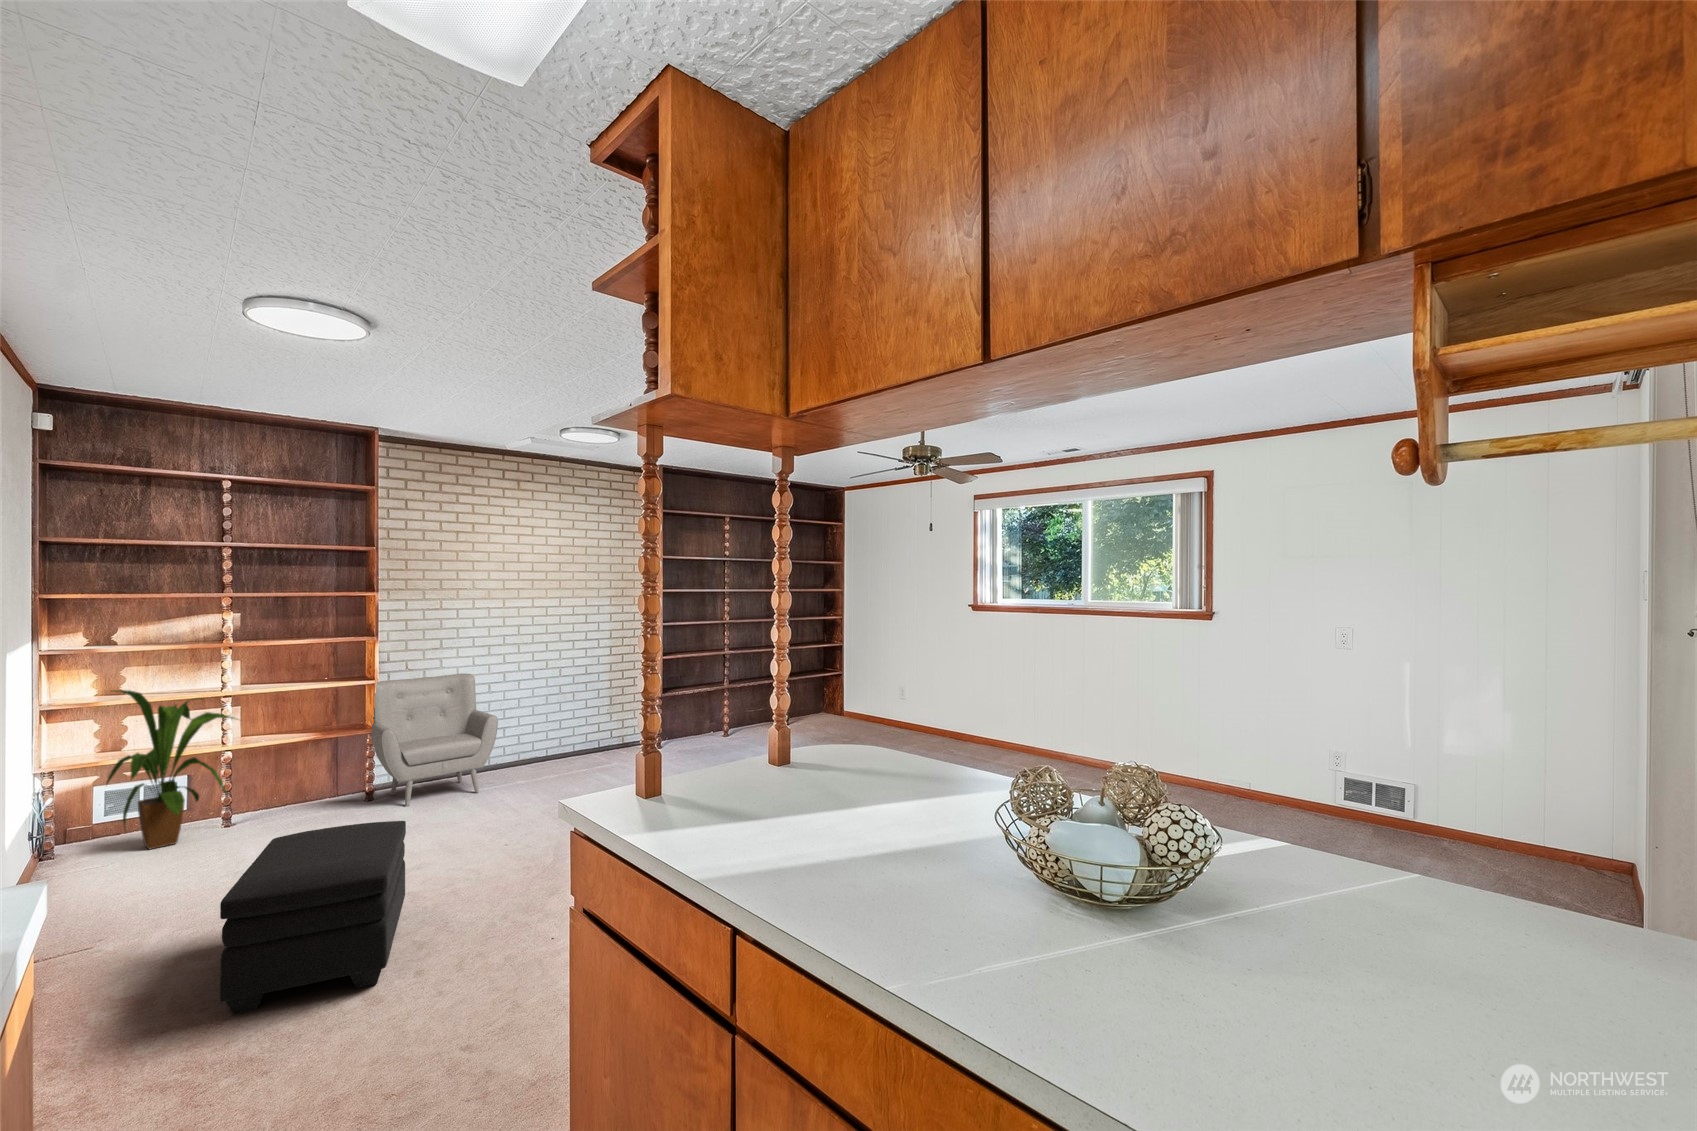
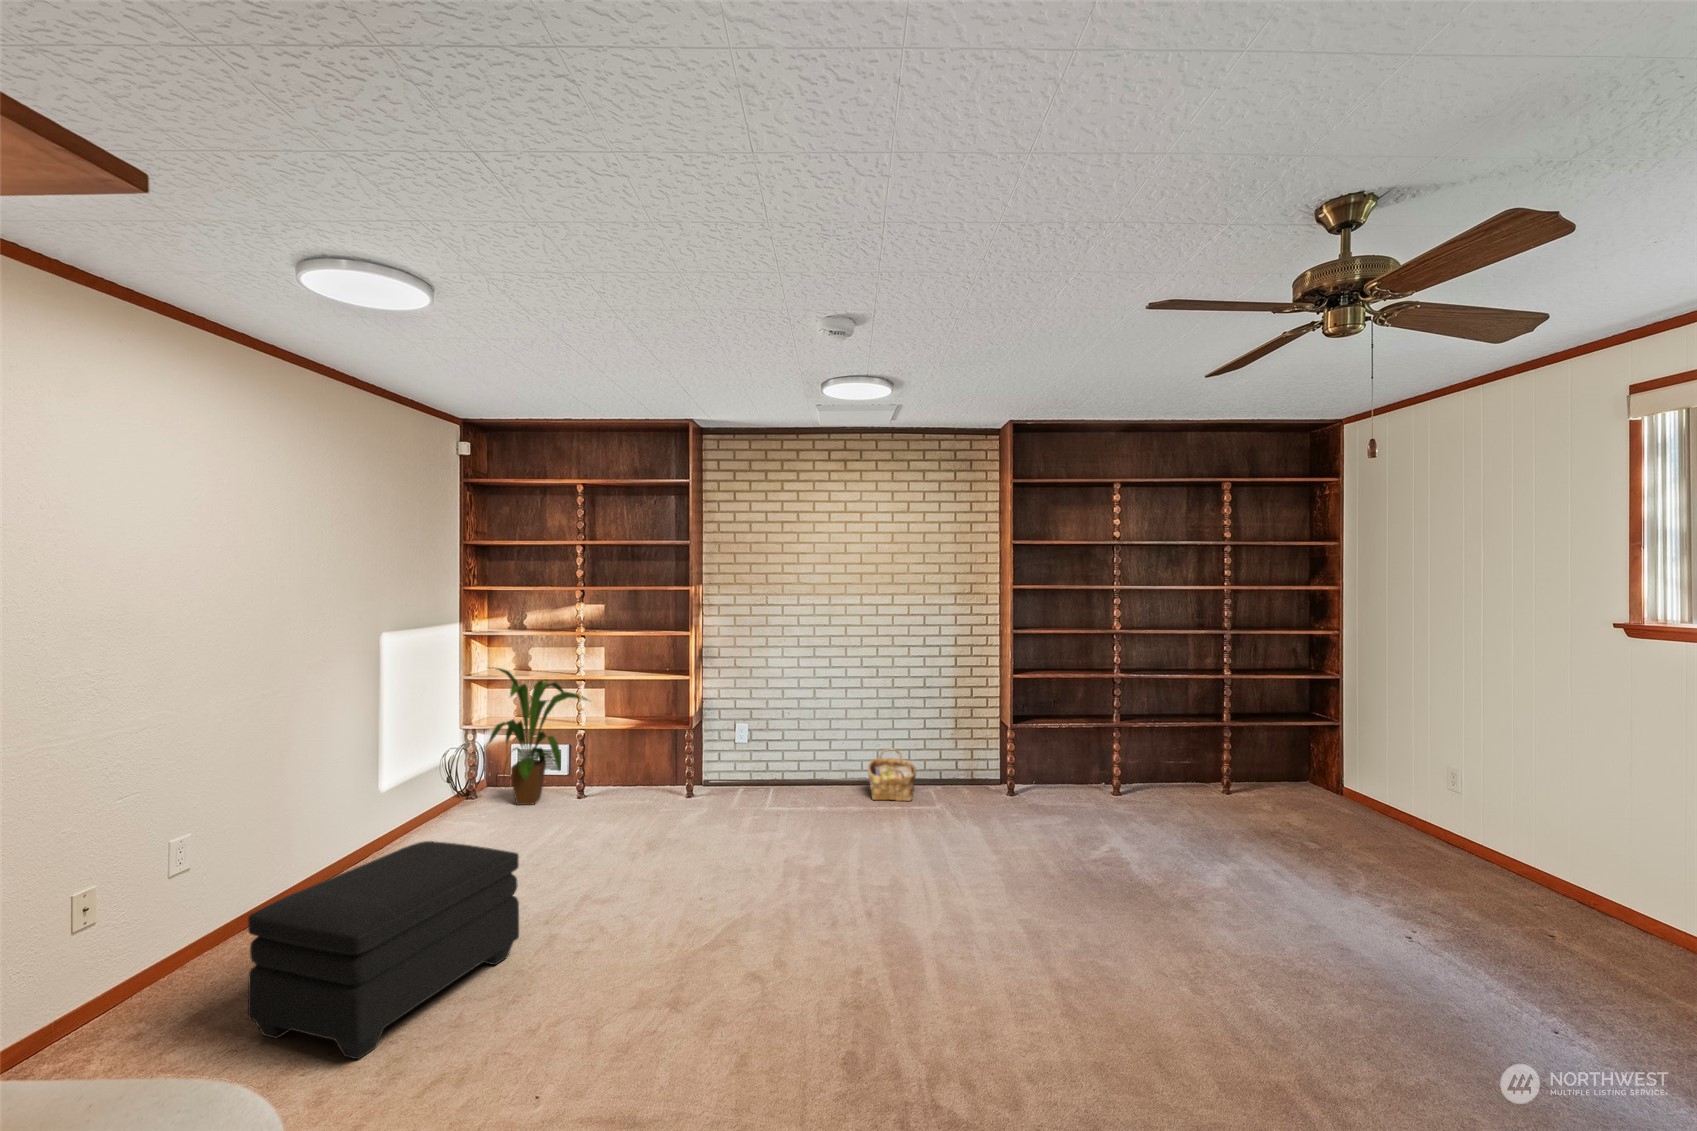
armchair: present [372,673,498,807] -> none [681,675,795,811]
woven basket: none [544,728,591,771] -> present [868,748,916,801]

